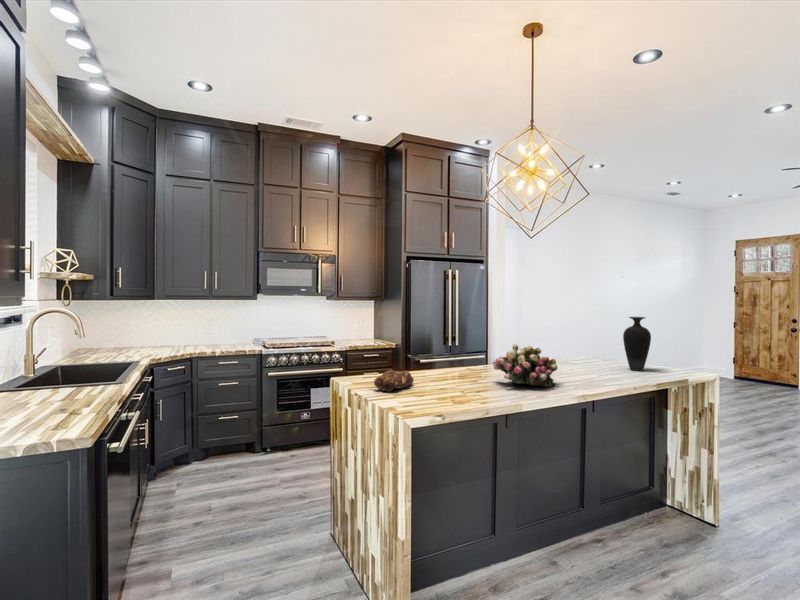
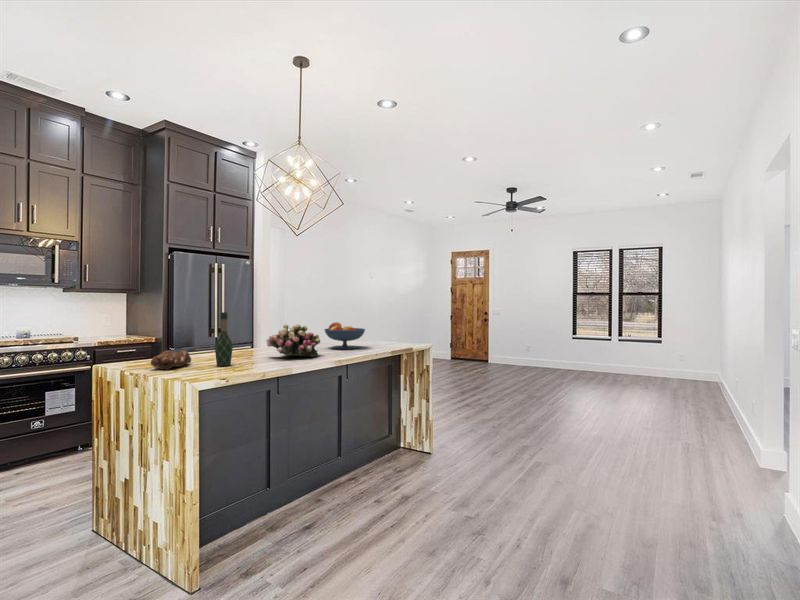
vase: present [623,317,651,371] -> none [370,303,389,345]
wine bottle: none [435,332,454,392] -> present [215,312,233,366]
fruit bowl: none [563,340,618,376] -> present [324,322,365,349]

